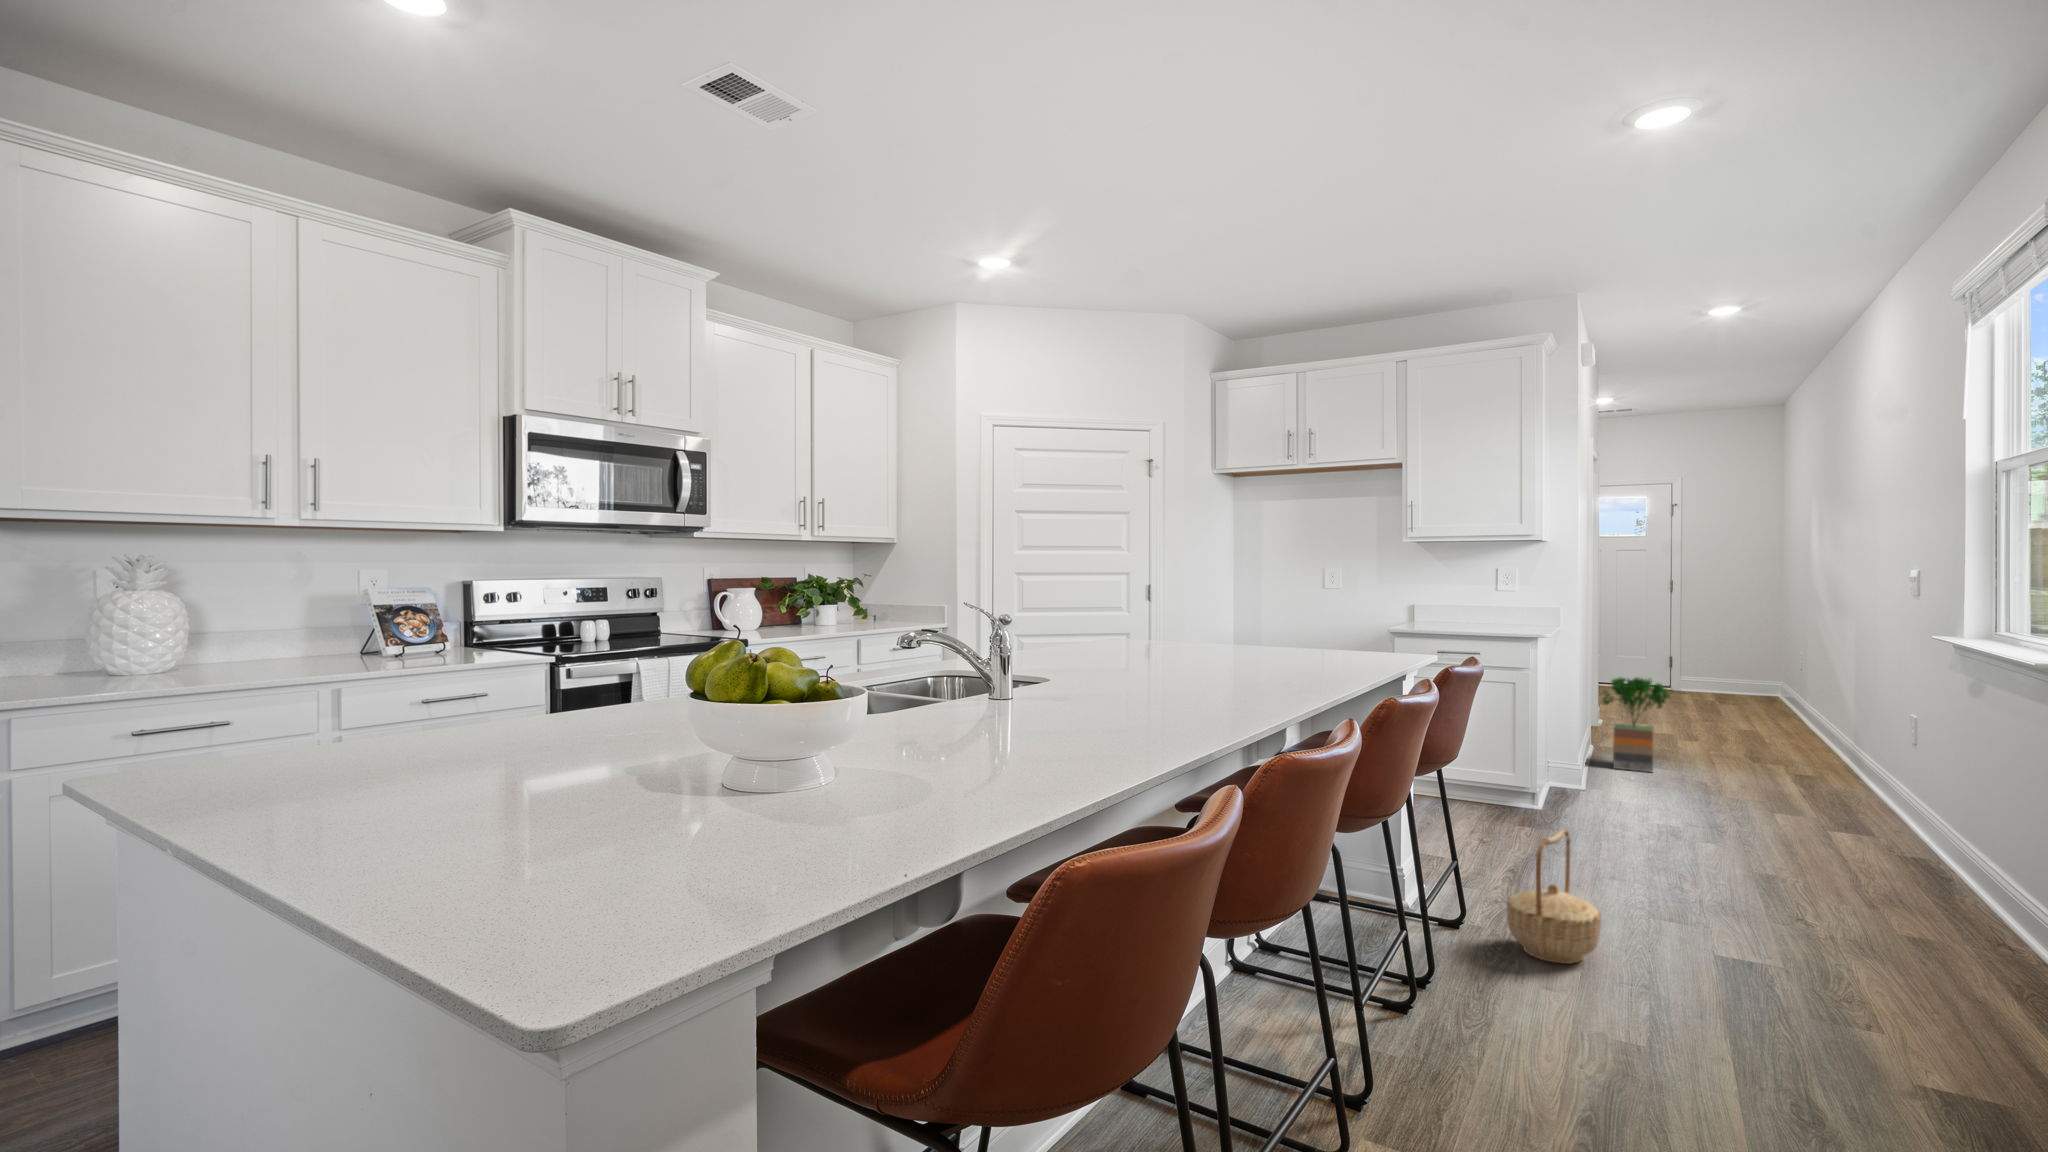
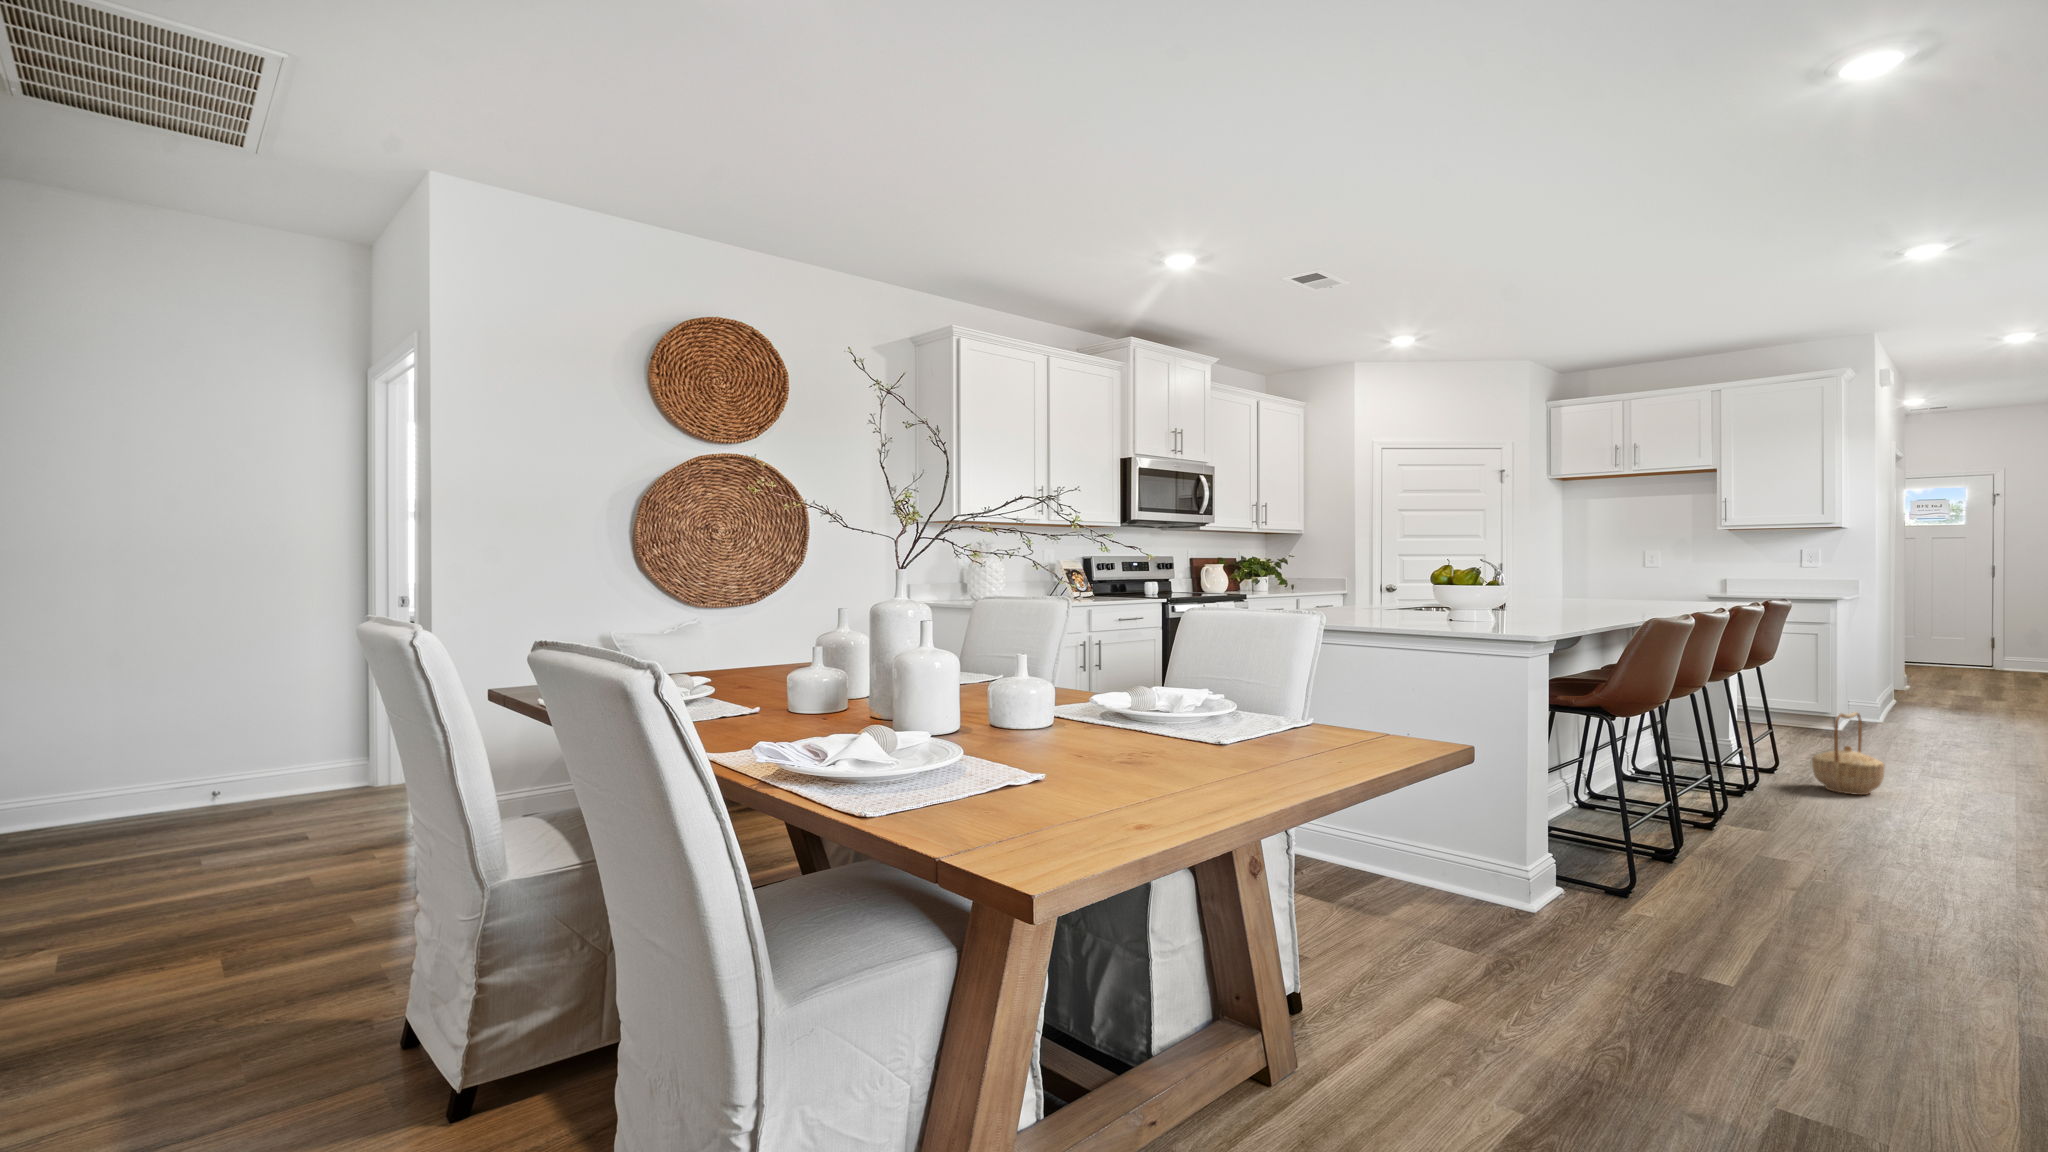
potted tree: present [1599,677,1671,772] -> none [1900,638,1976,718]

